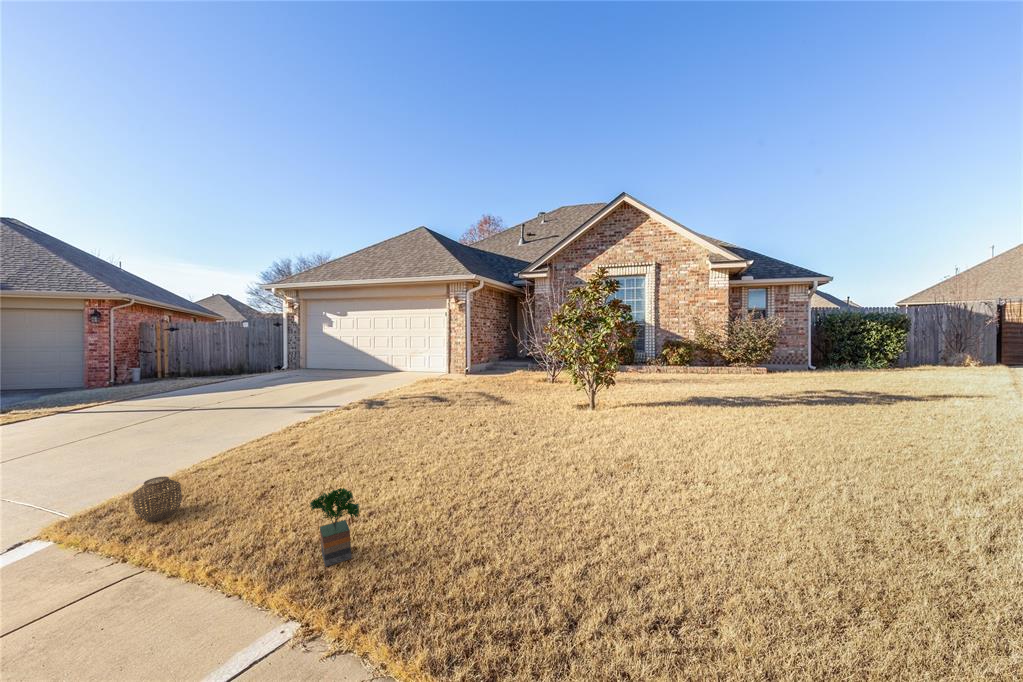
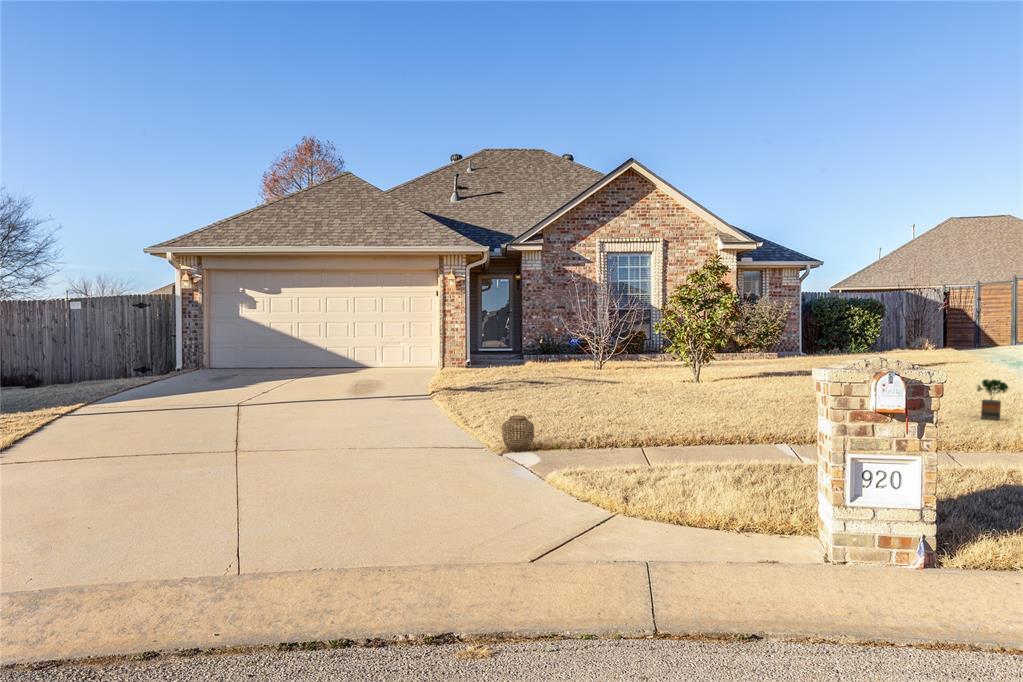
potted tree: present [310,488,359,567] -> present [977,379,1009,420]

